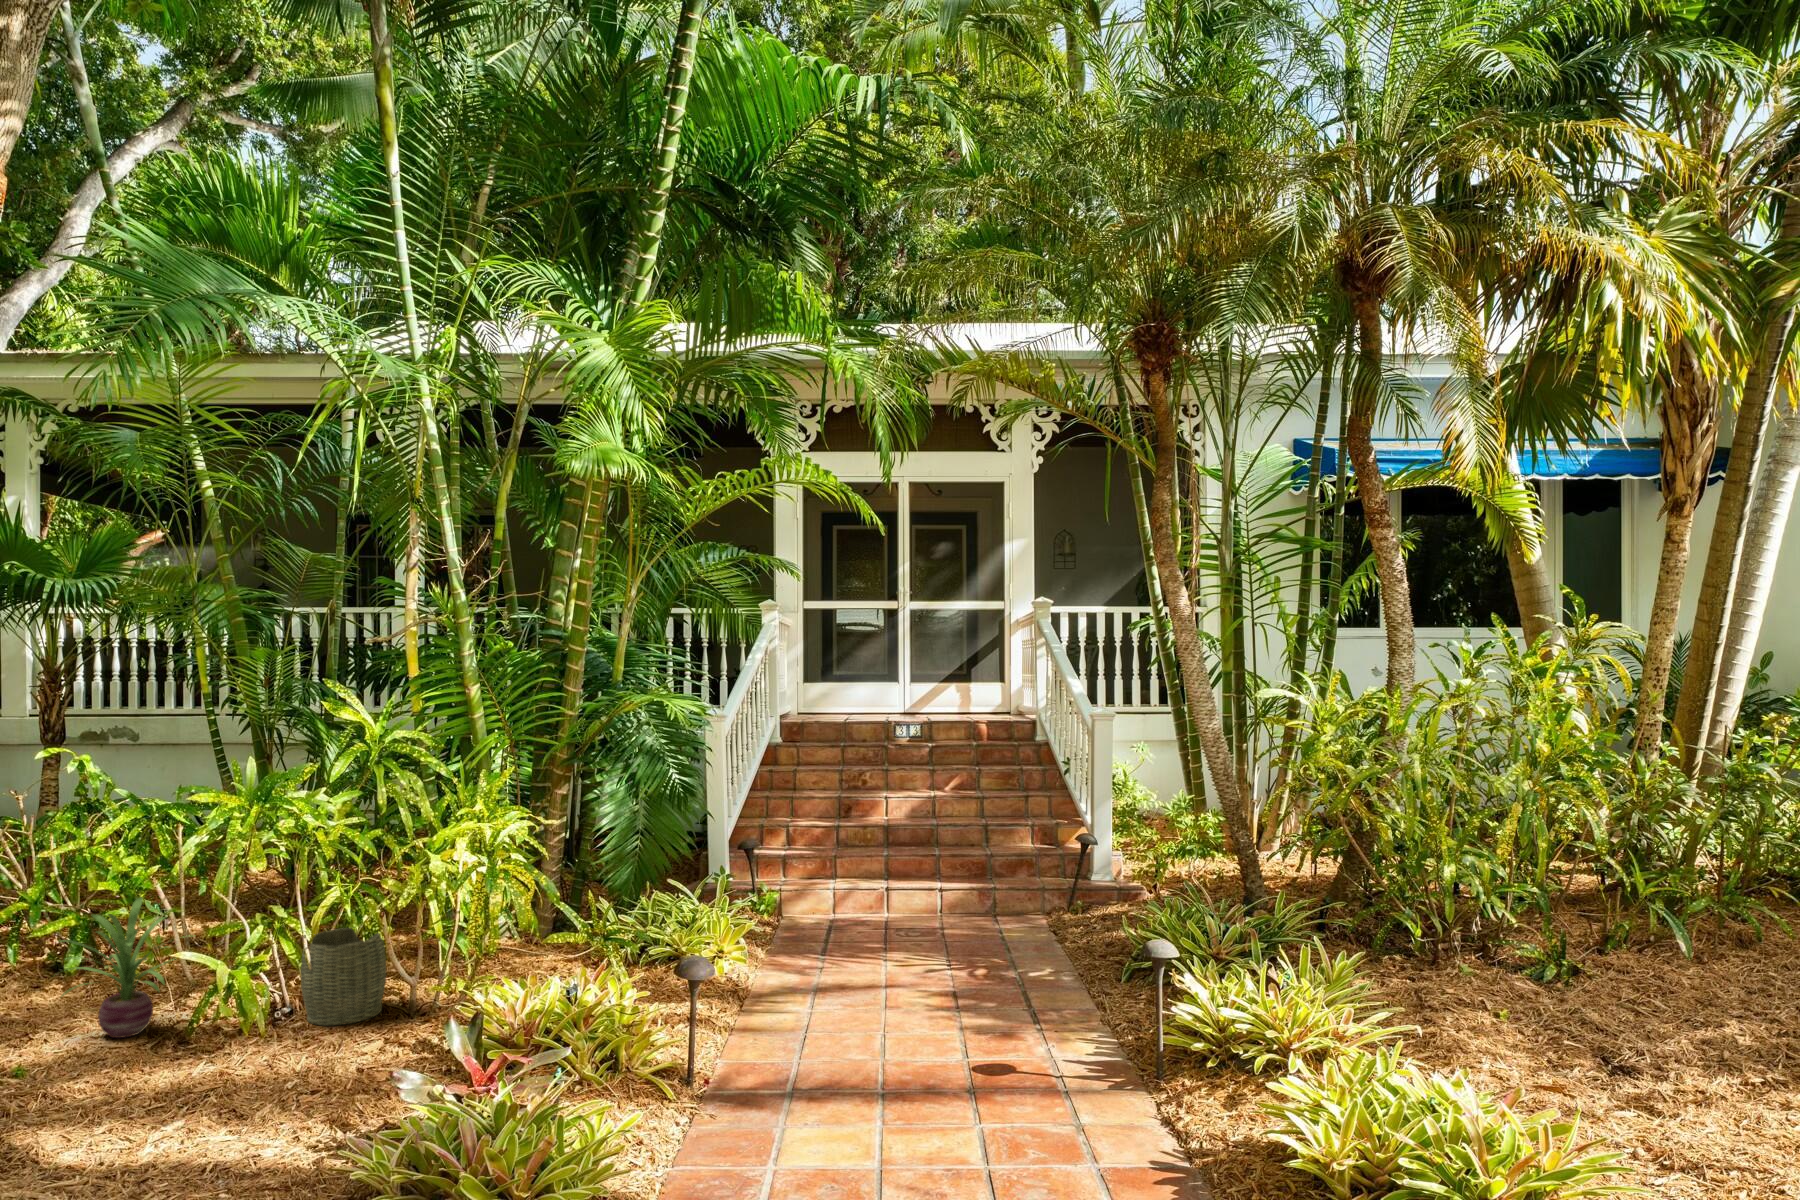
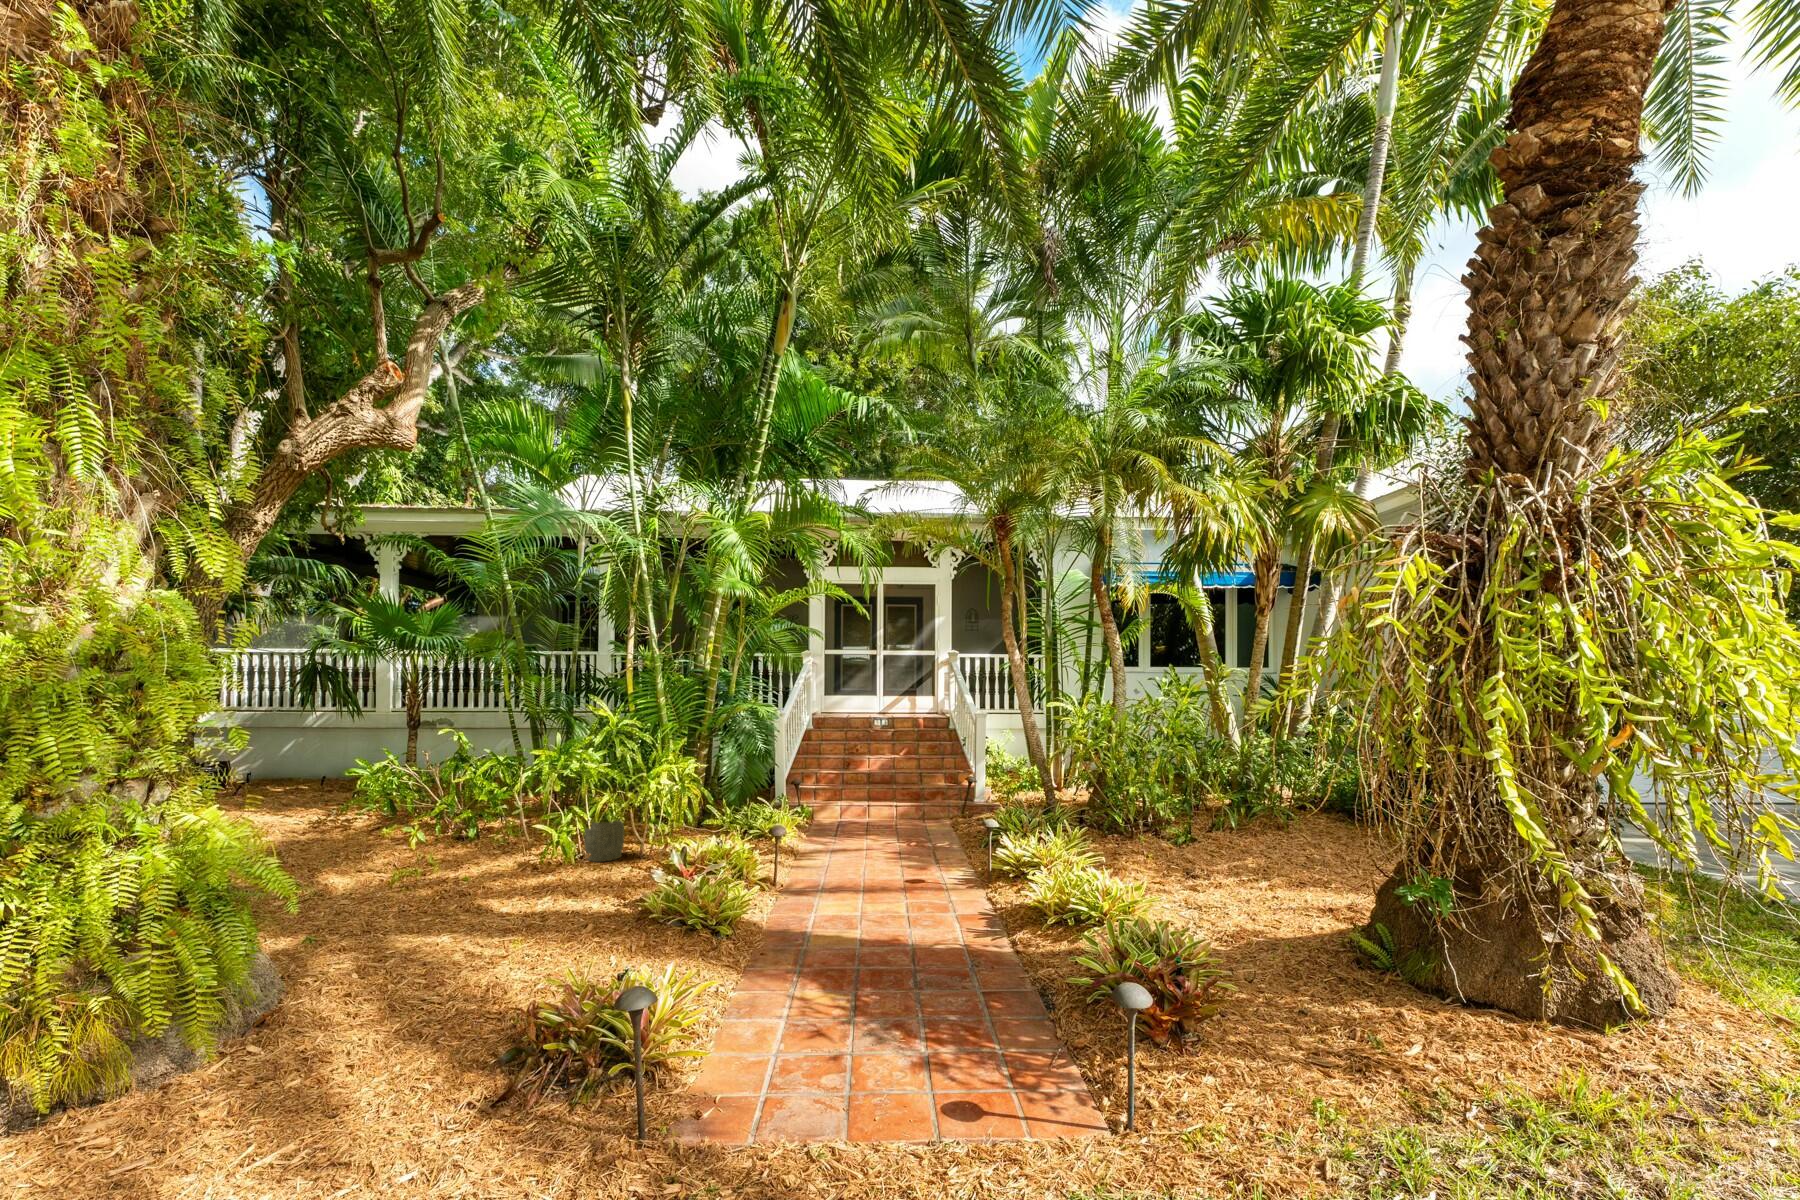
decorative plant: present [62,898,173,1038] -> none [467,800,541,866]

